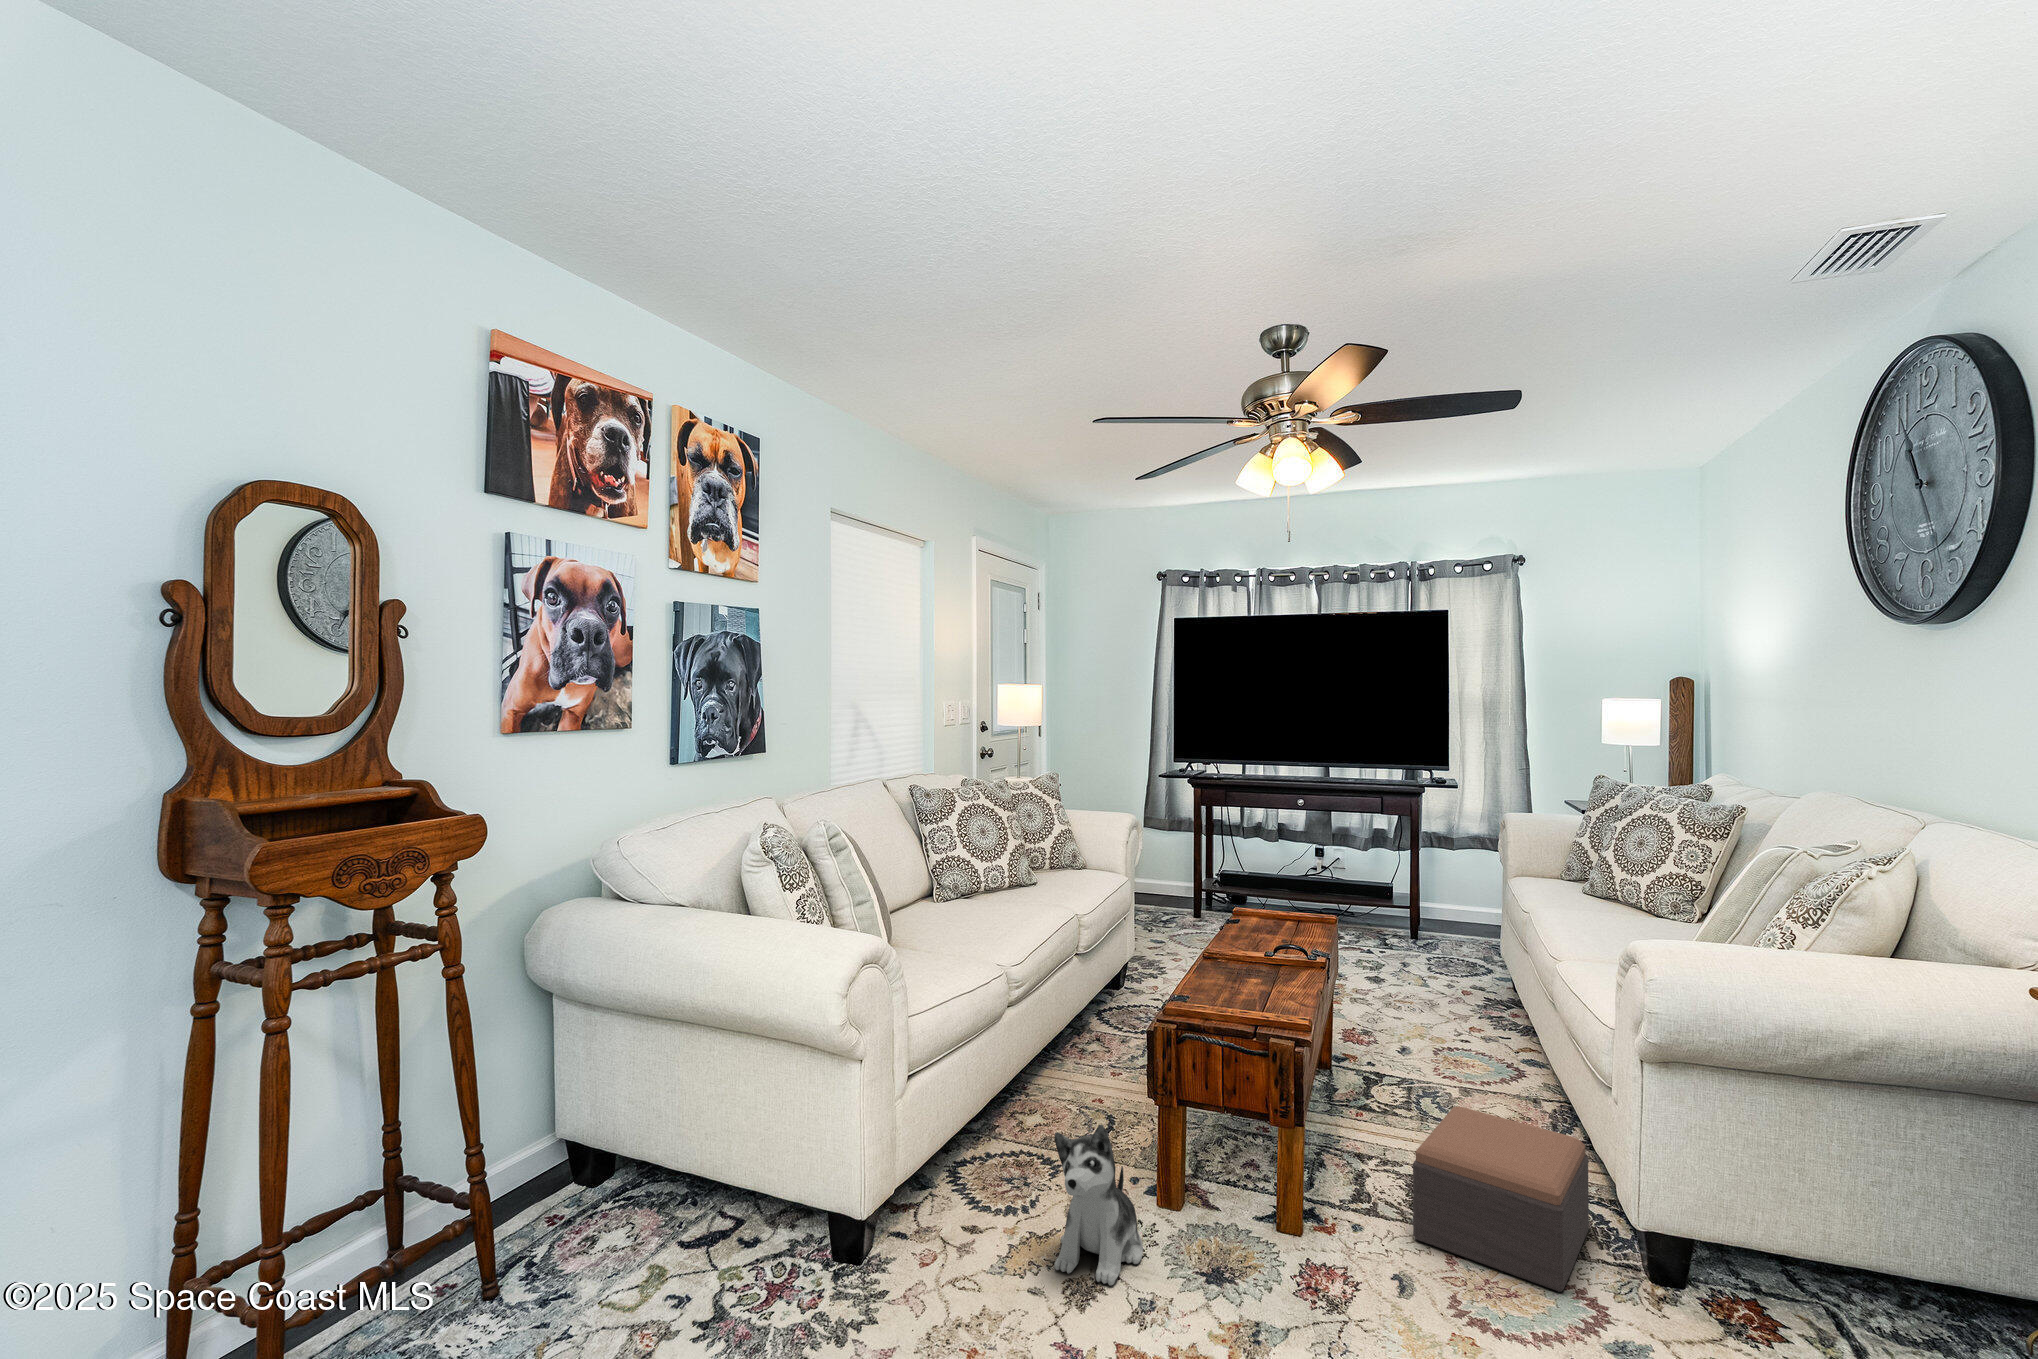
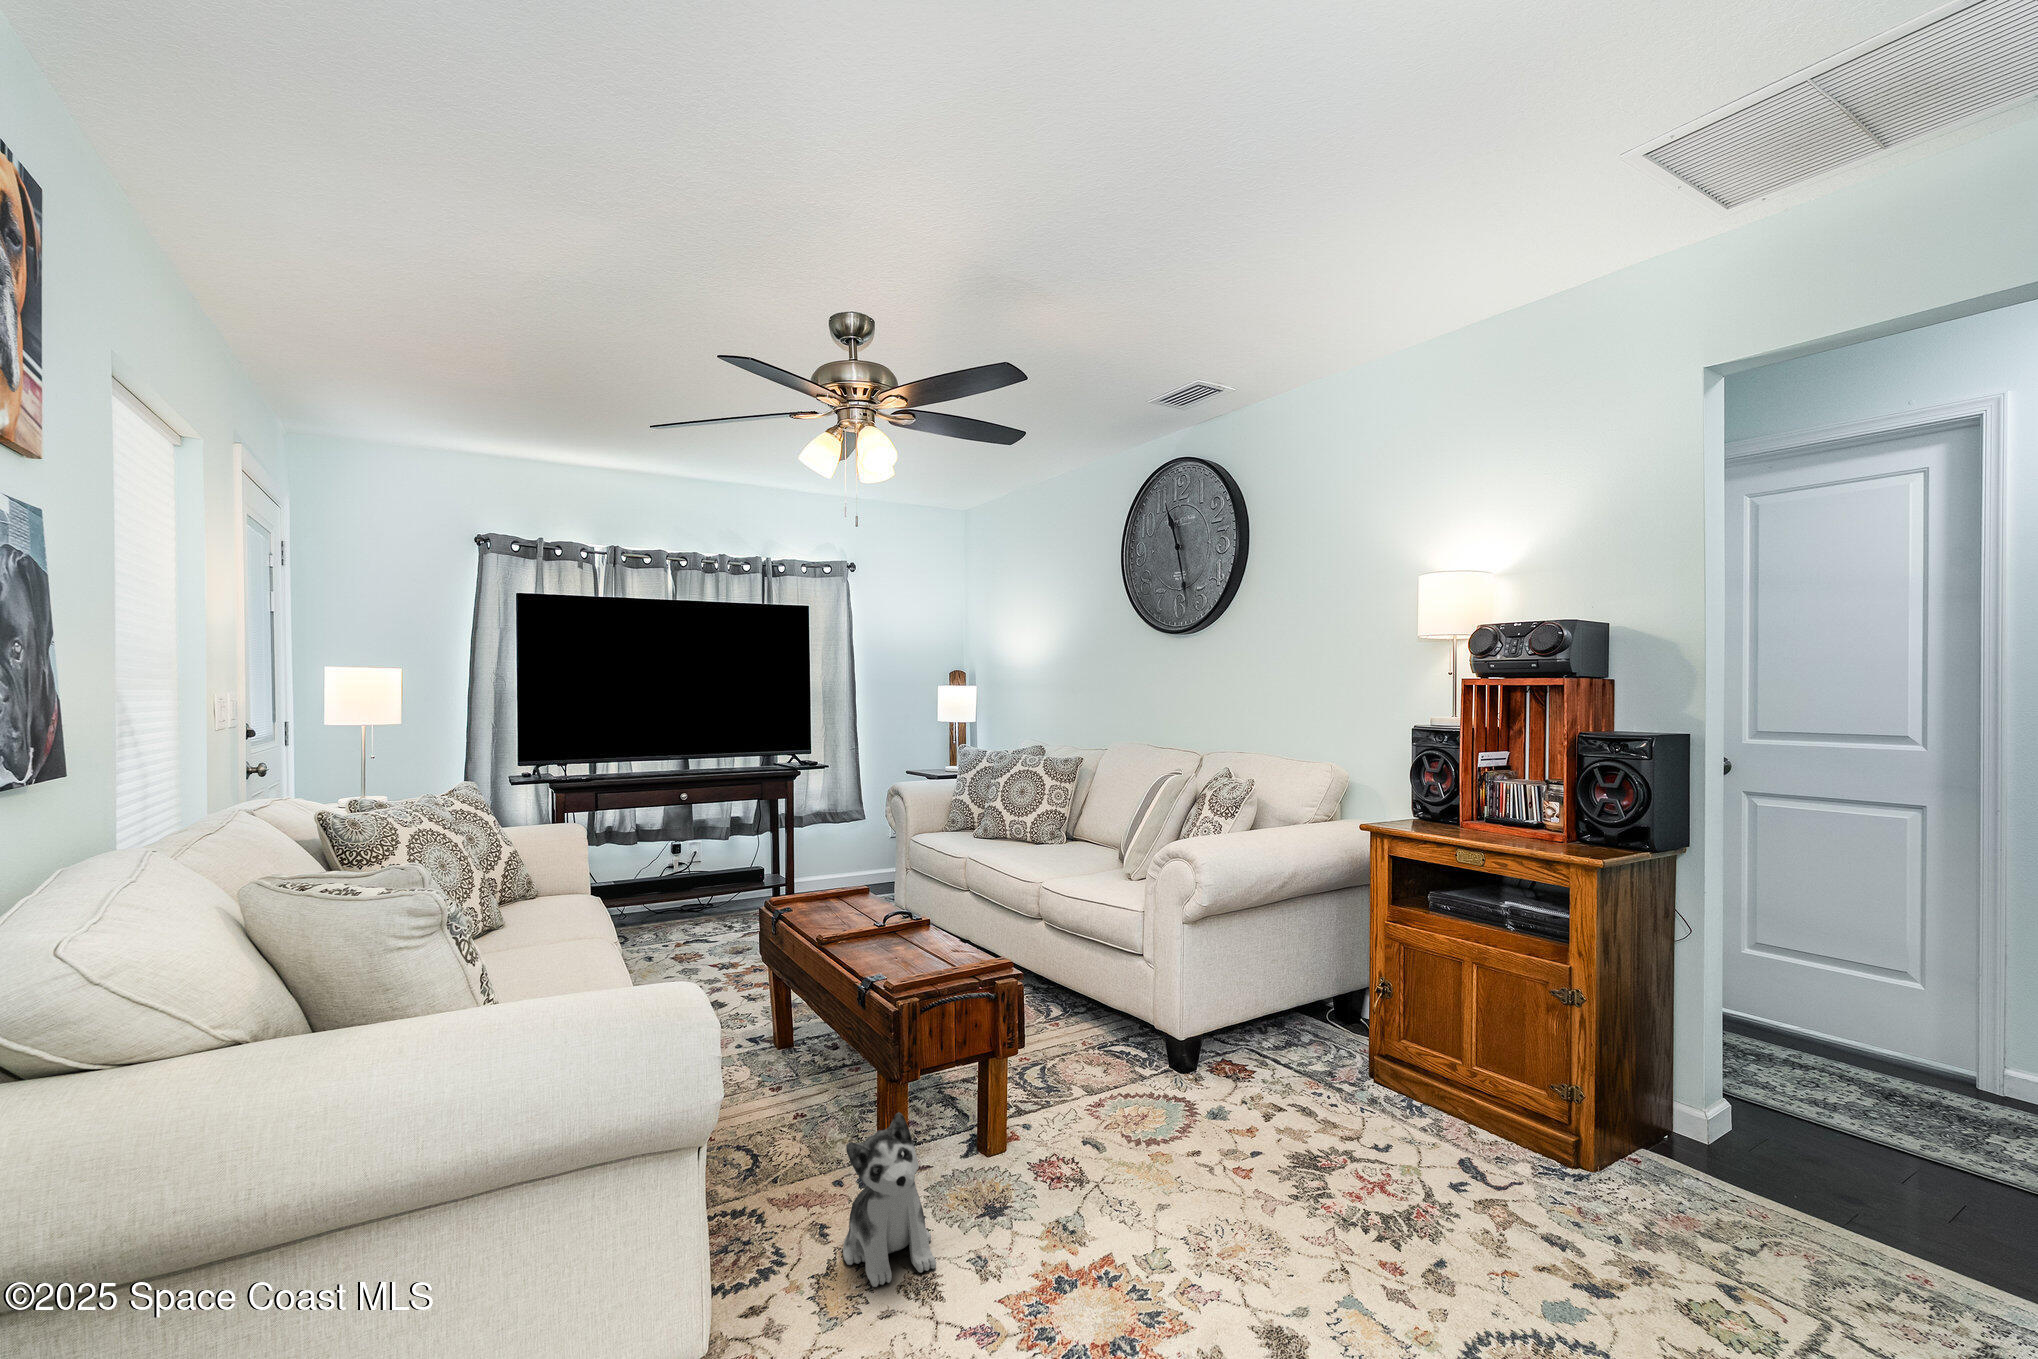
footstool: present [1413,1107,1589,1292] -> none [1045,997,1173,1116]

